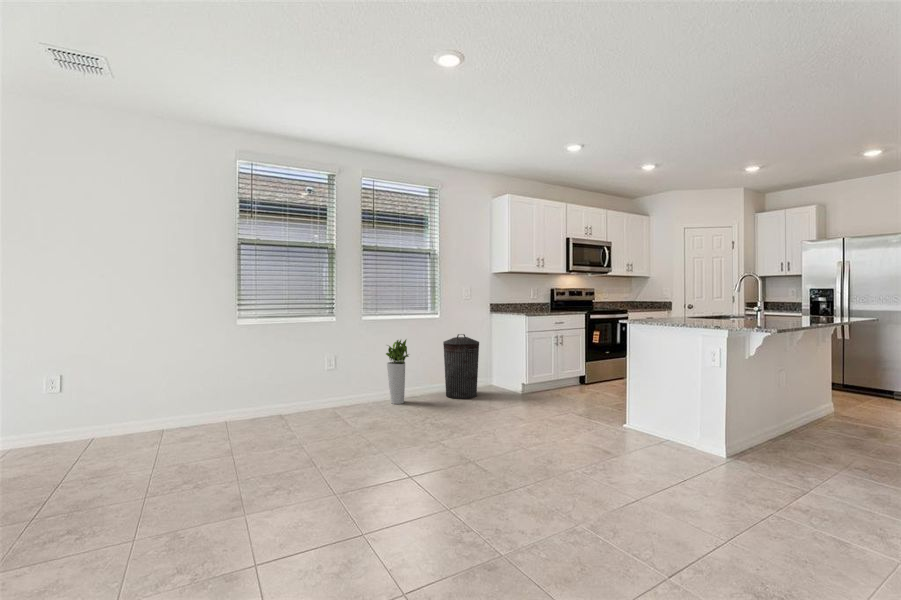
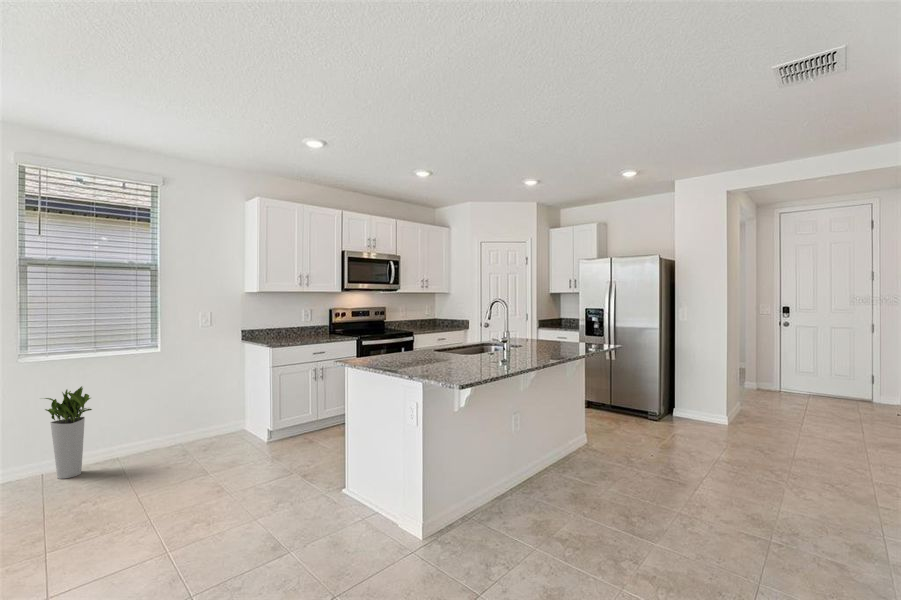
trash can: present [443,334,479,399] -> none [154,373,208,460]

